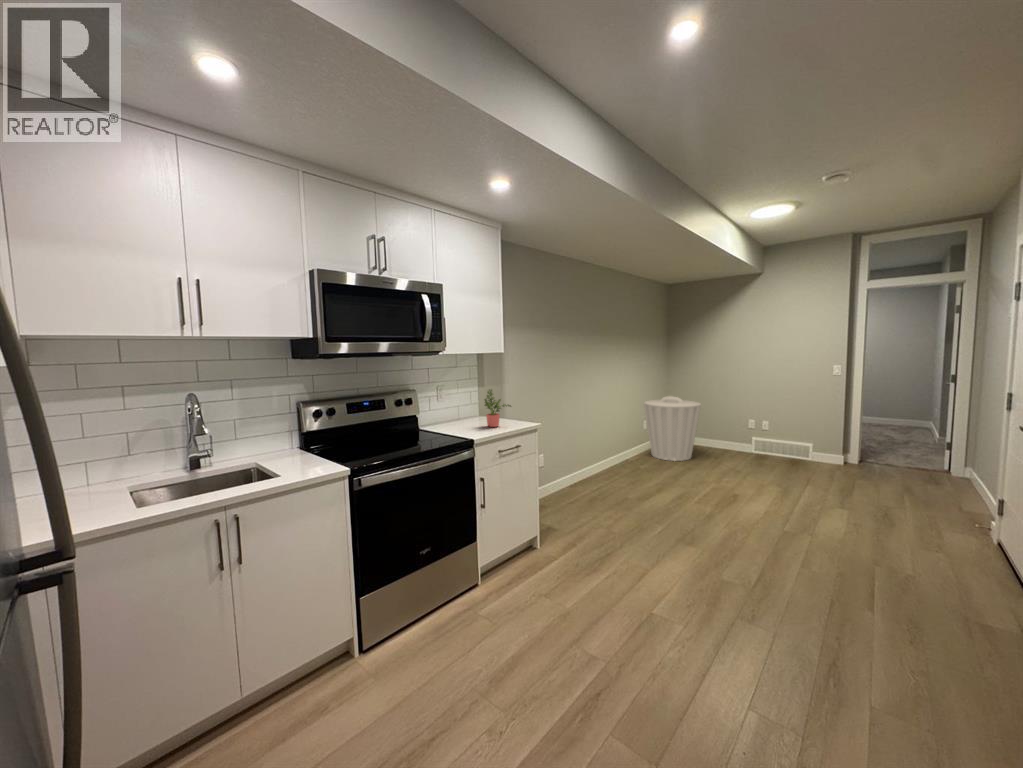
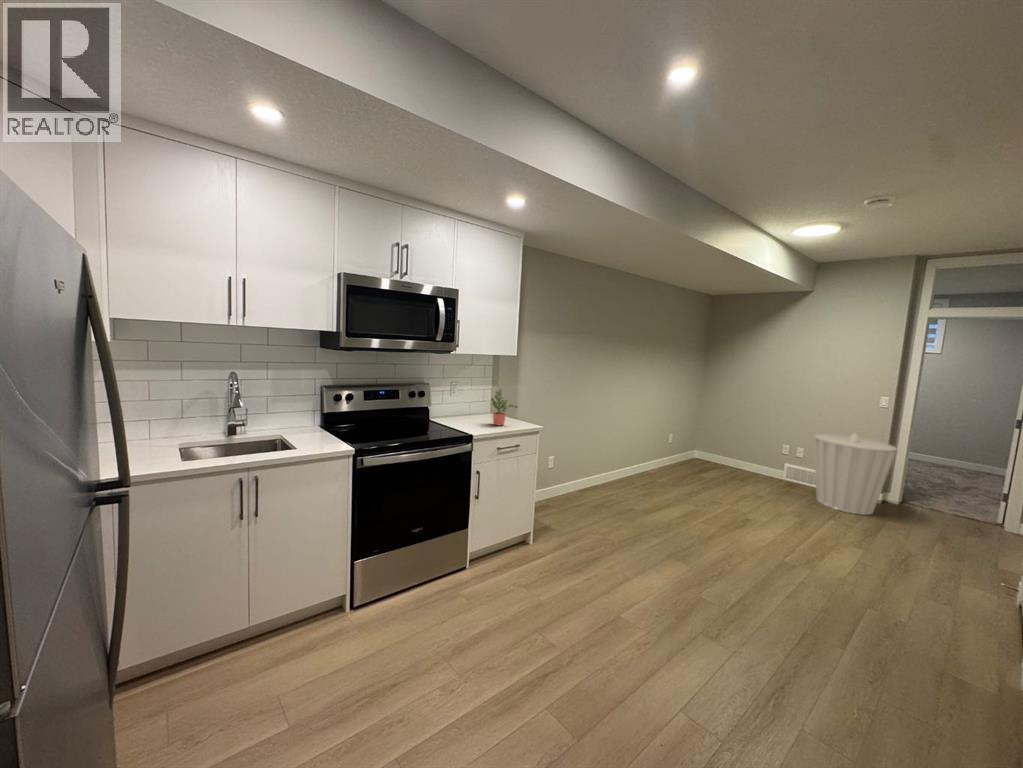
trash can: present [644,396,701,461] -> present [814,433,897,515]

